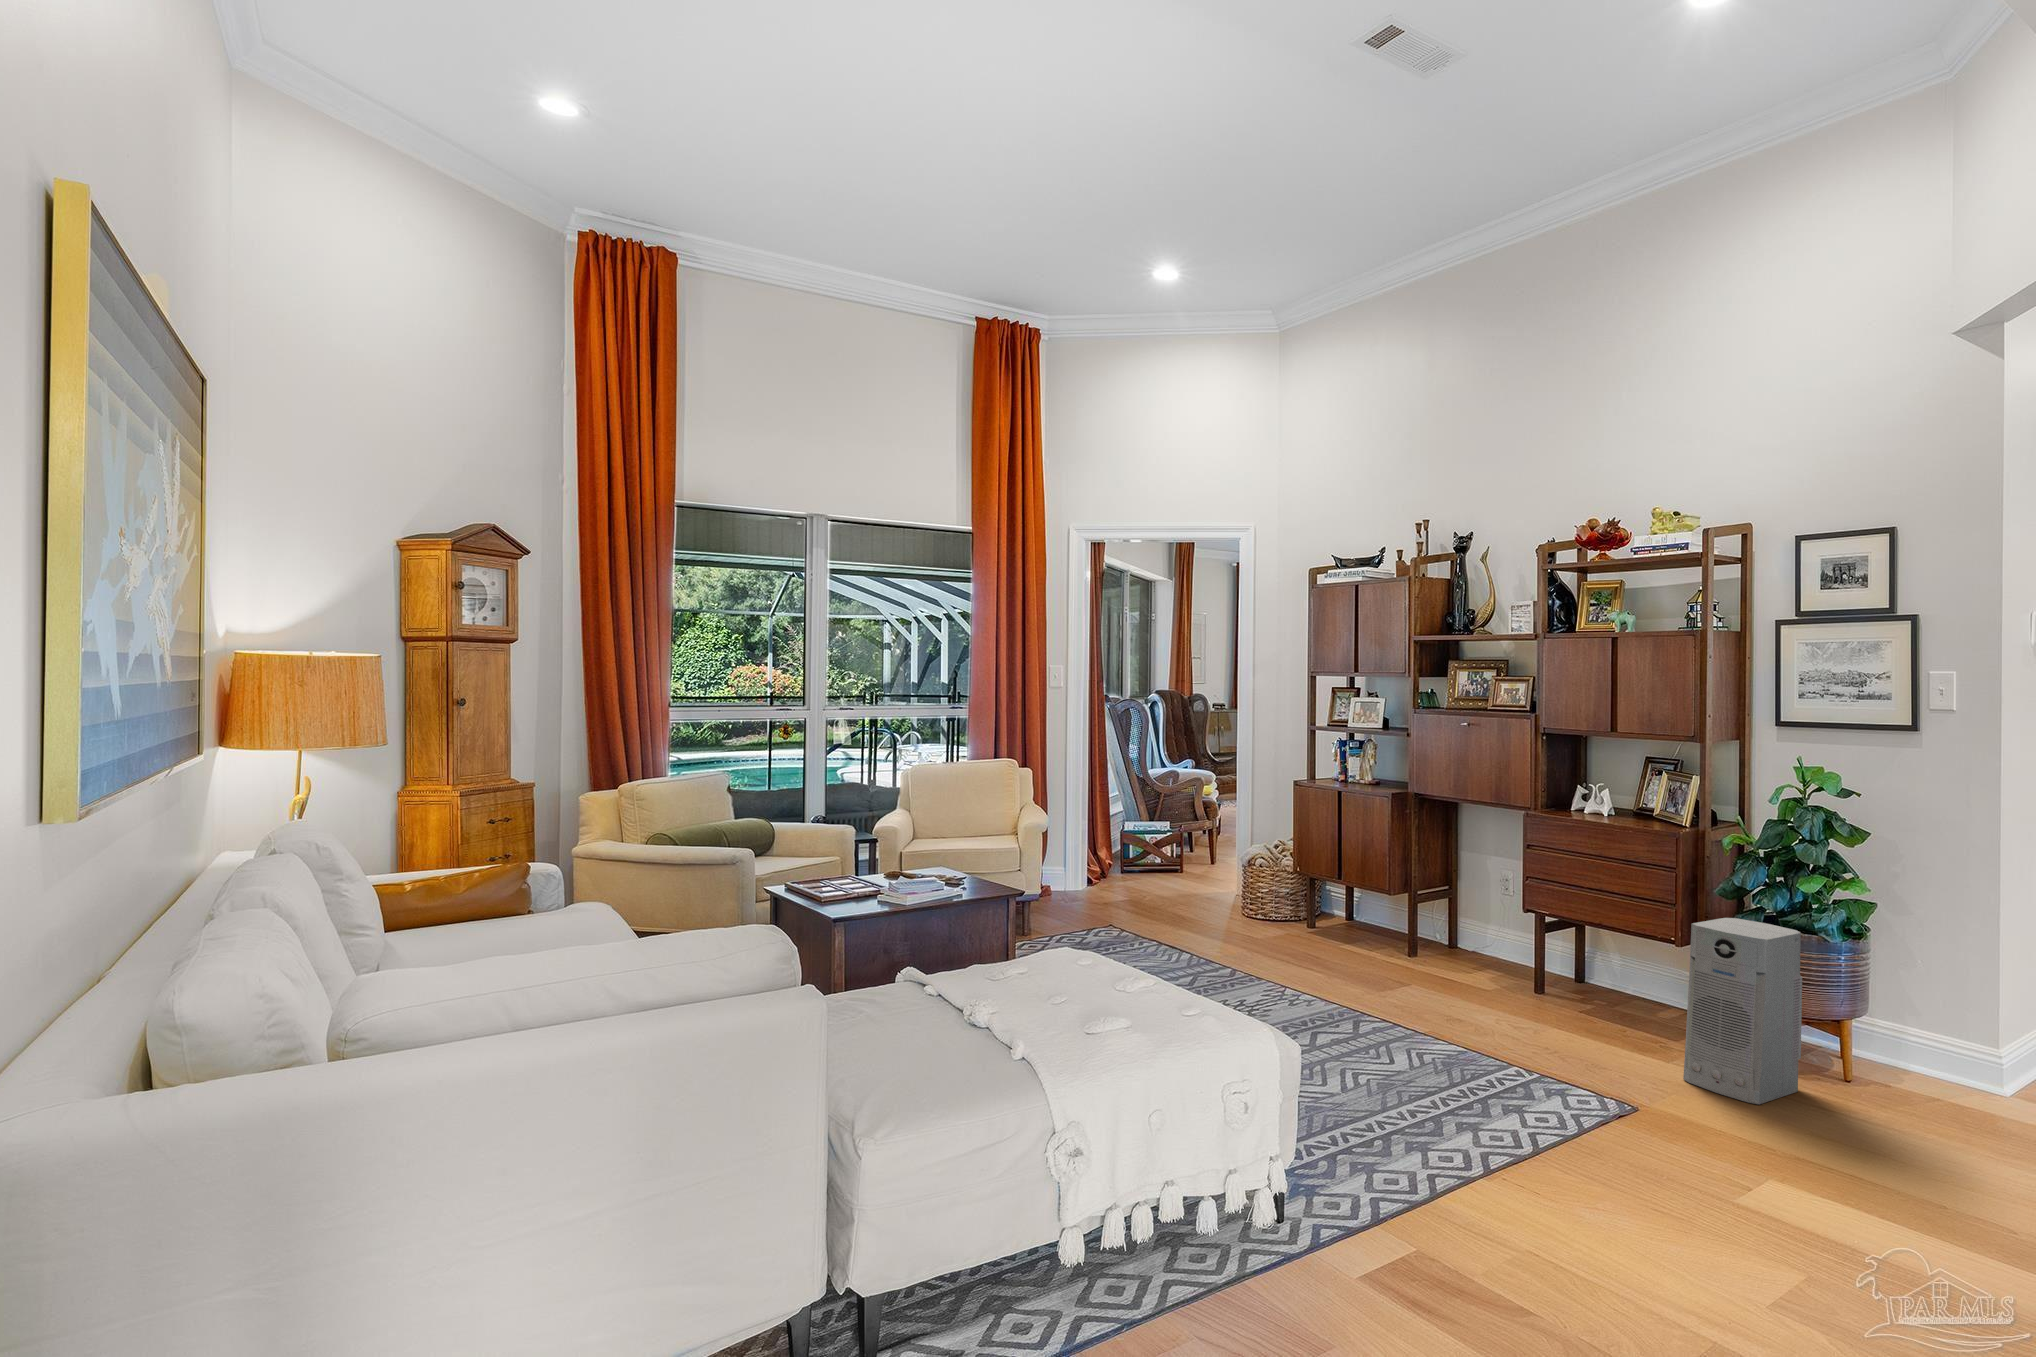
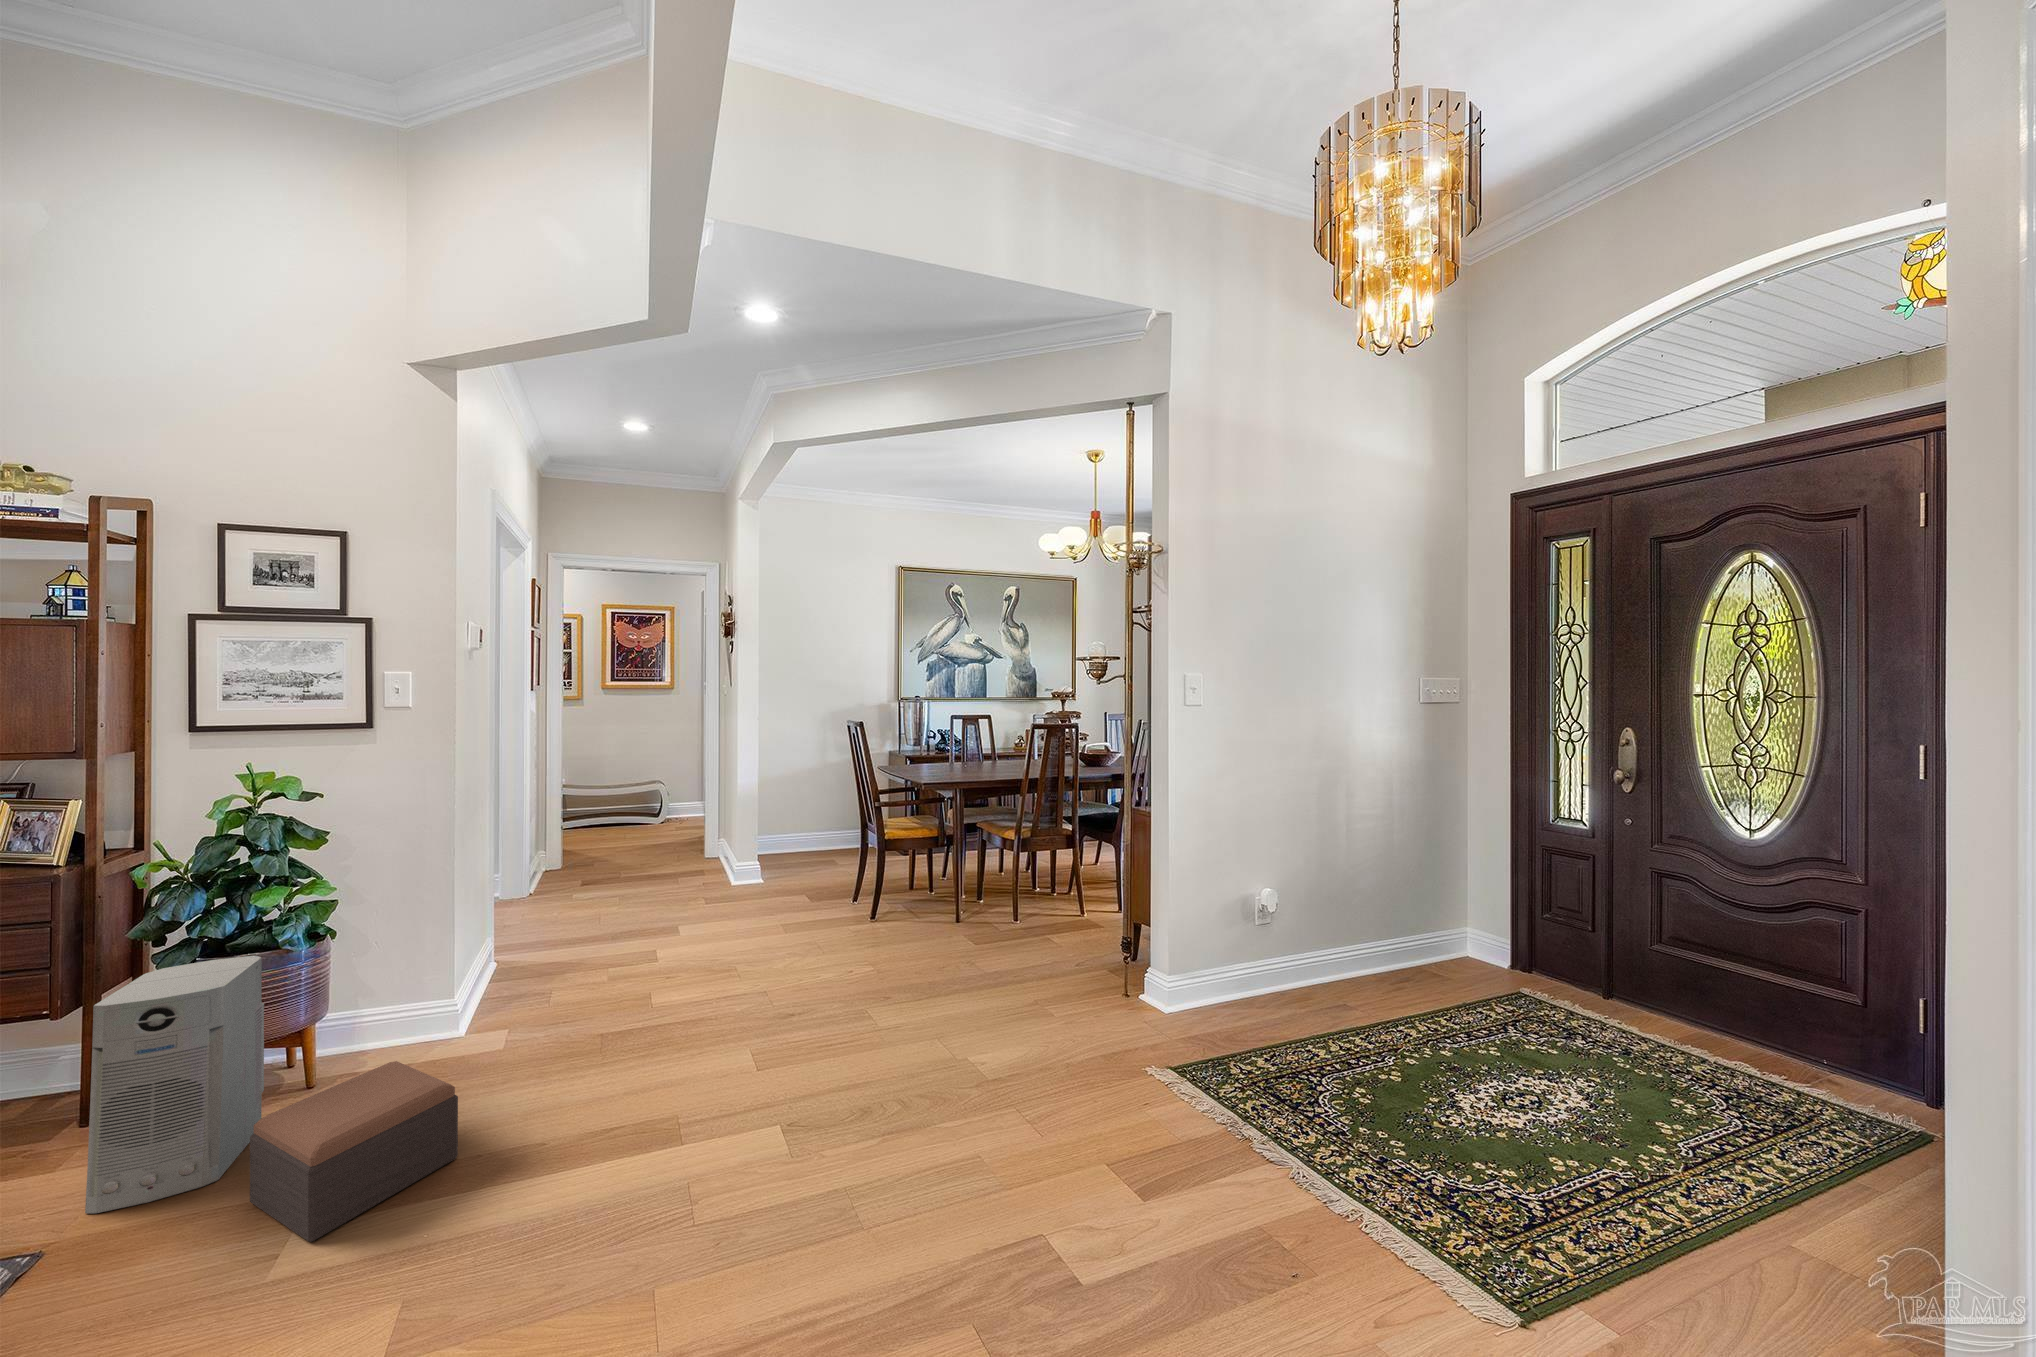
footstool: none [1773,1058,1946,1194] -> present [250,1061,458,1242]

